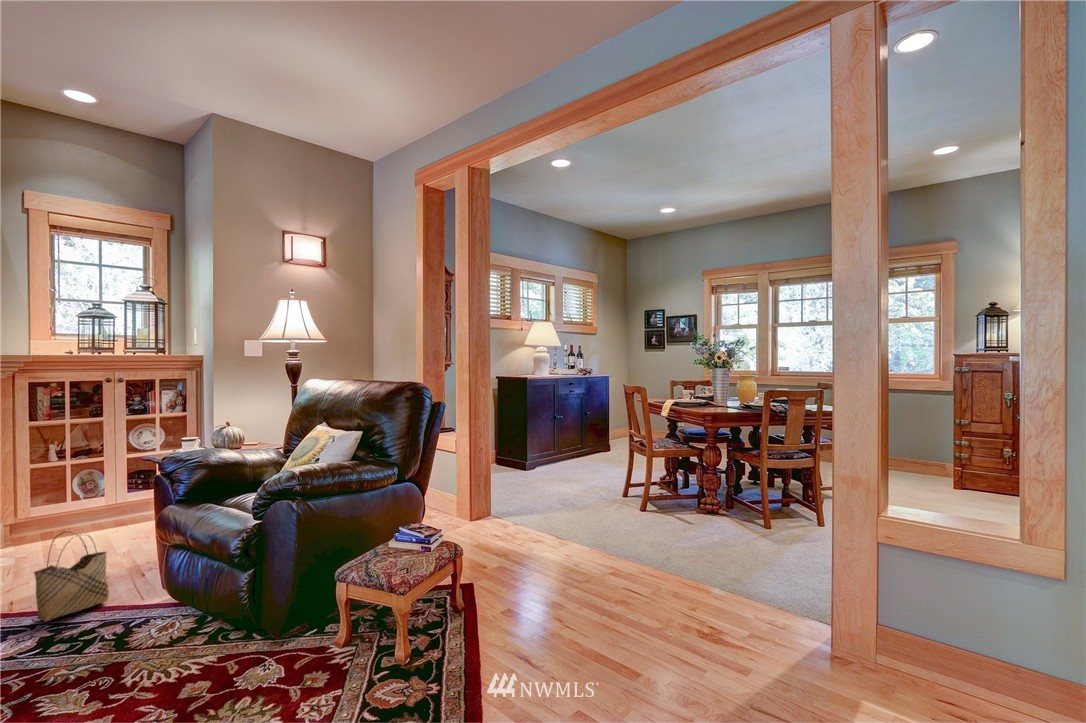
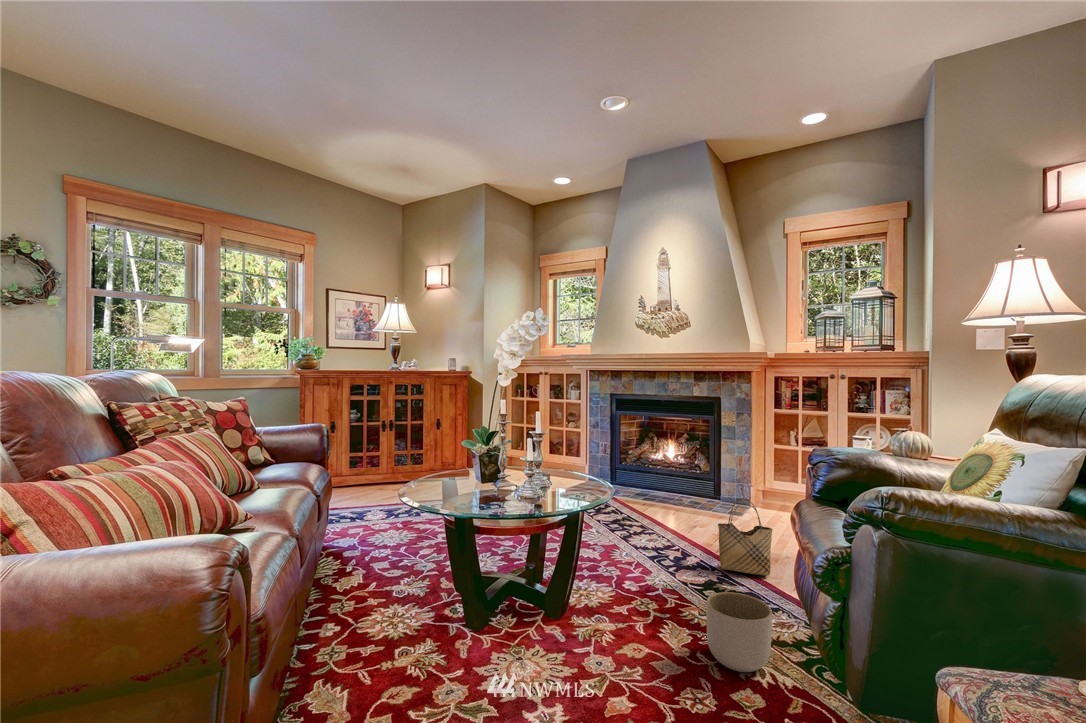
planter: none [118,608,192,686] -> present [706,592,772,672]

